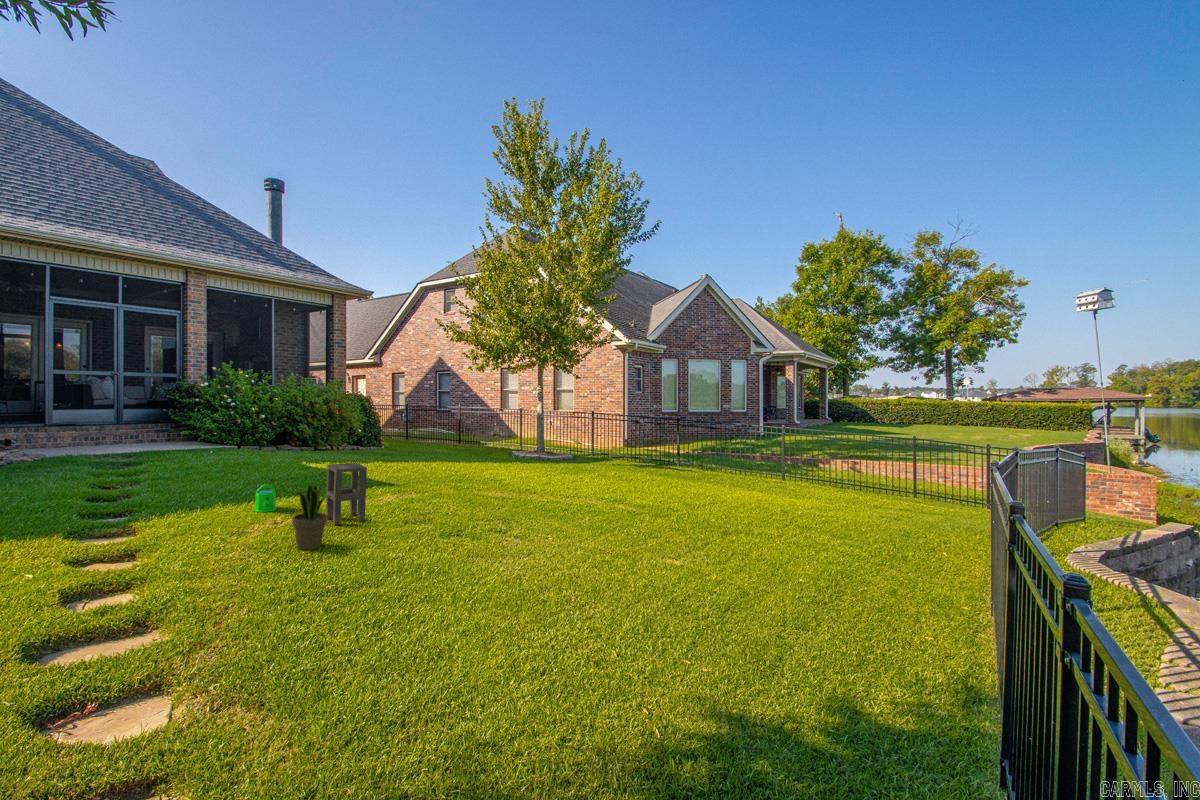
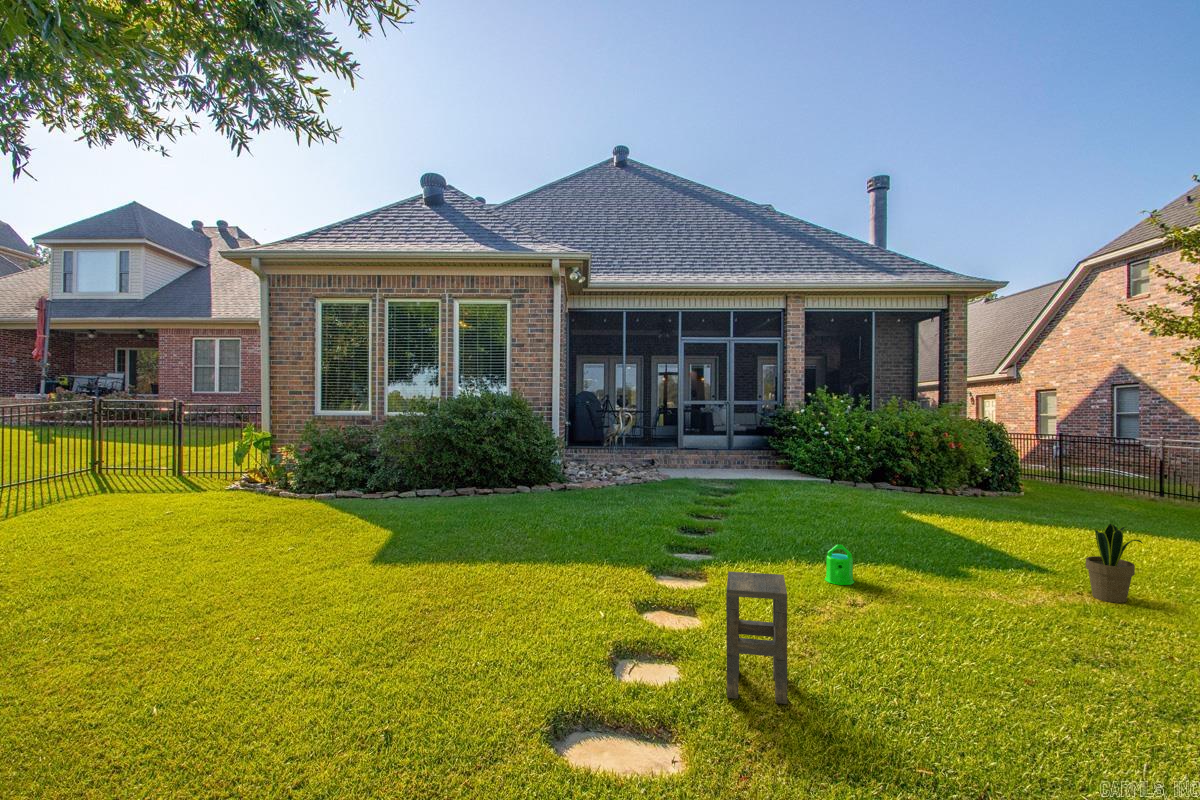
side table: present [326,463,367,525] -> present [726,572,787,704]
potted plant: present [292,486,331,550] -> present [1086,524,1142,603]

